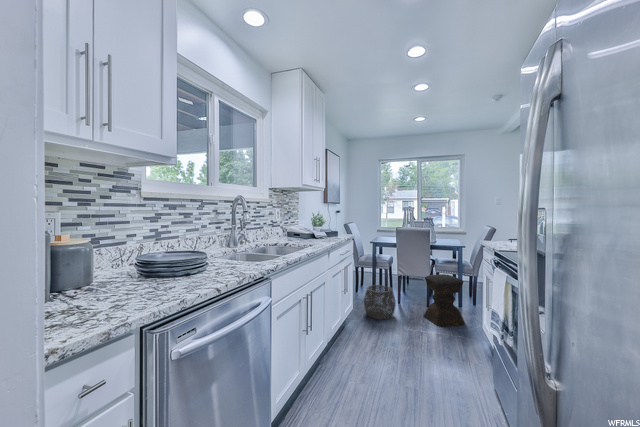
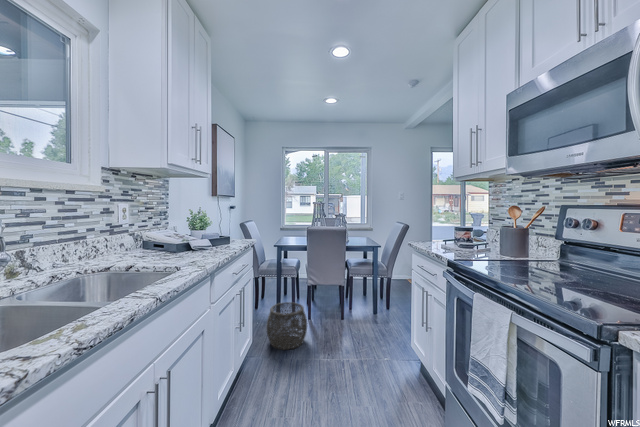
stool: present [424,274,465,327] -> none [339,282,384,348]

